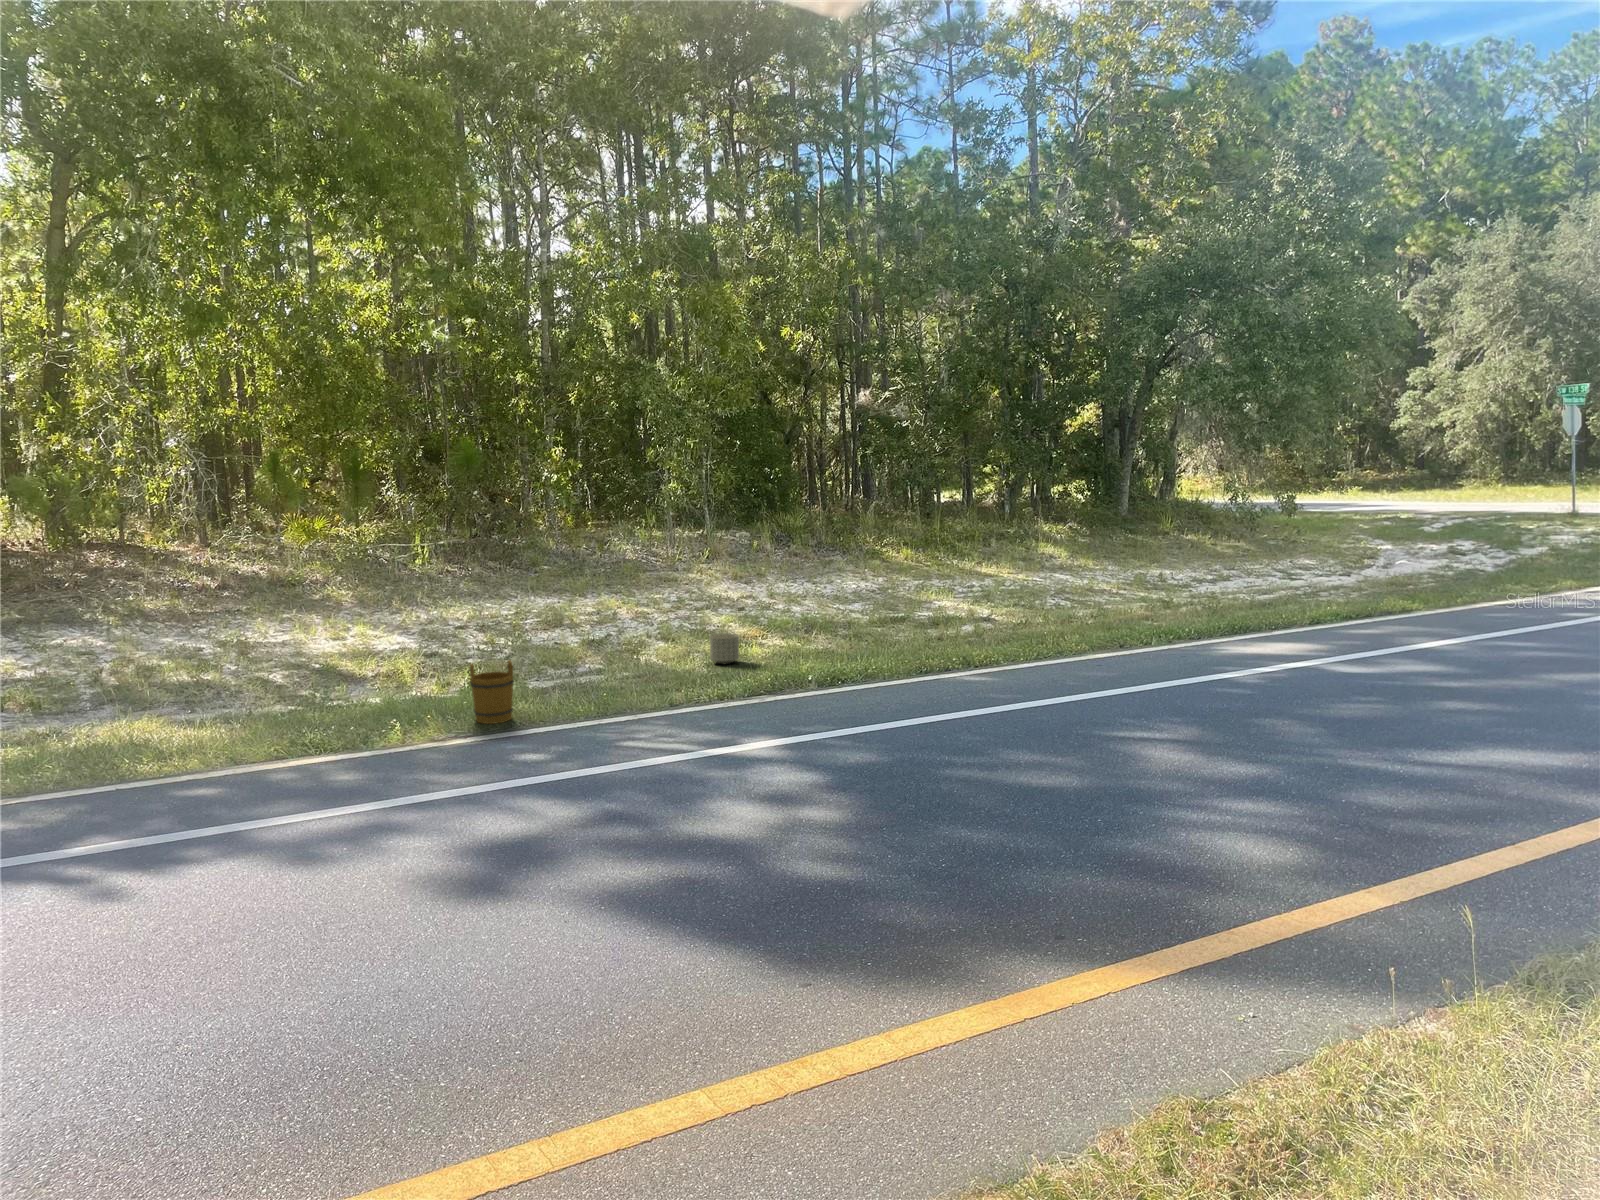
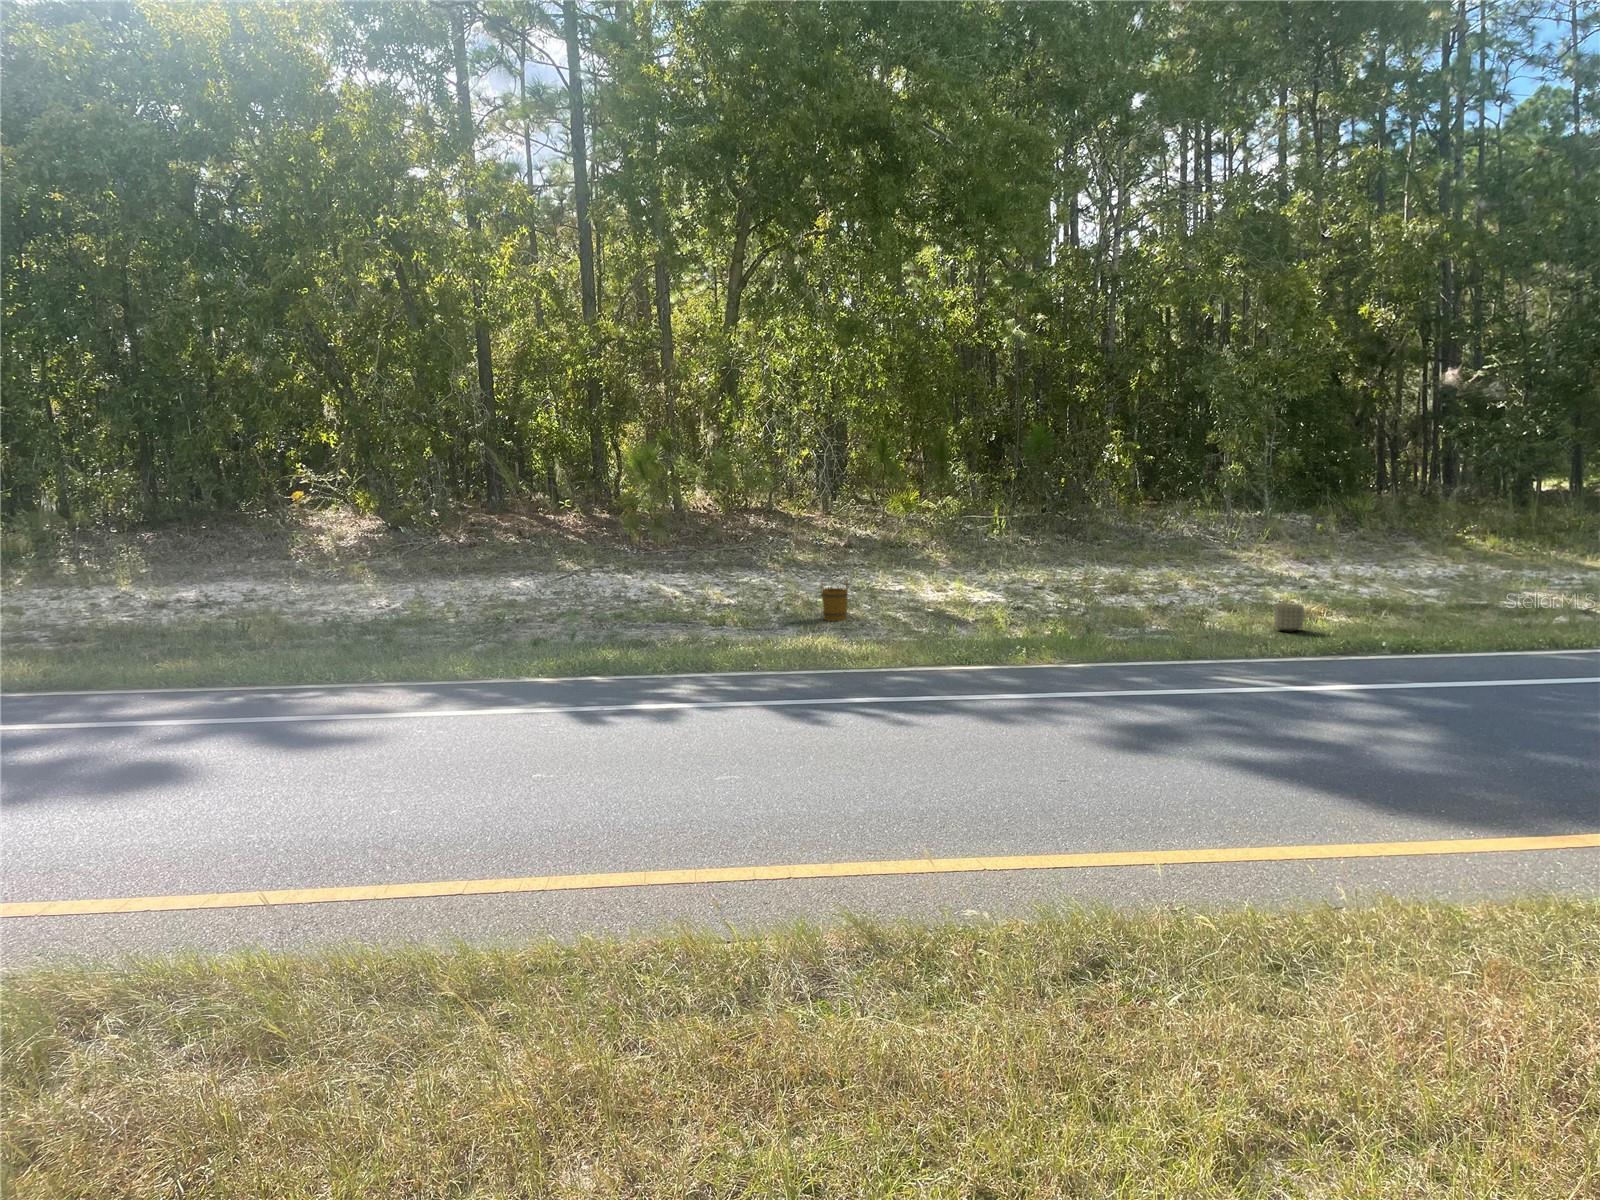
bucket: present [469,660,514,724] -> present [821,582,848,621]

